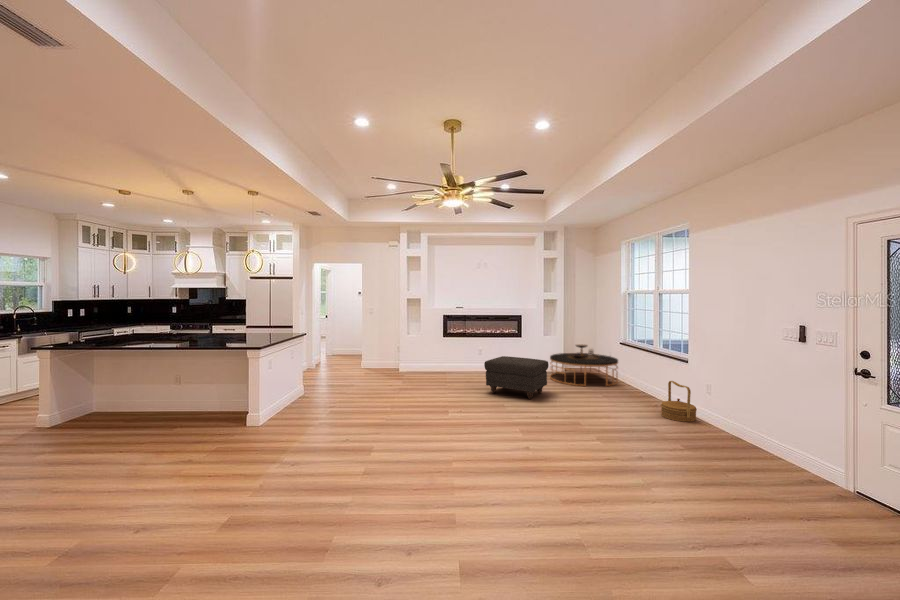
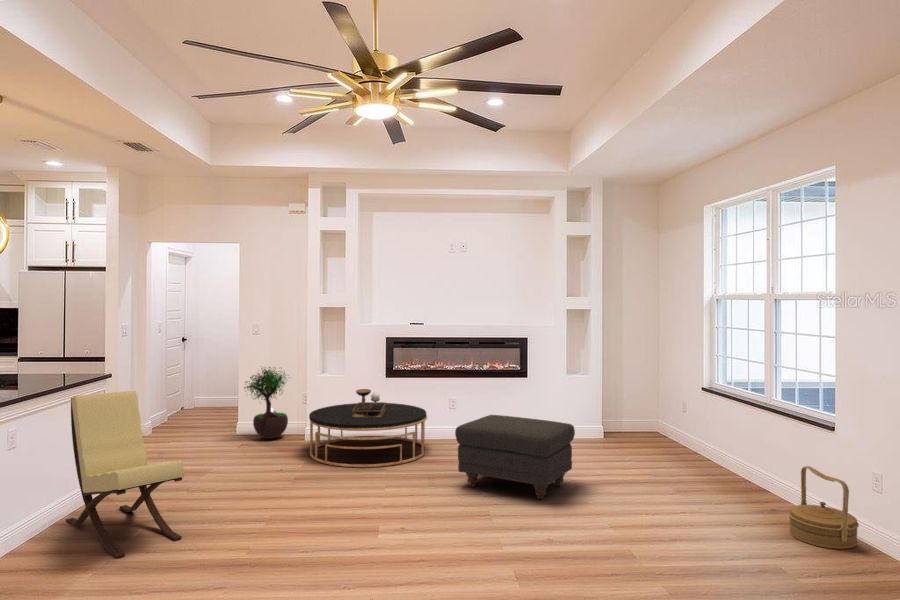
potted tree: none [366,329,392,371] -> present [245,367,288,439]
lounge chair: none [291,340,352,419] -> present [66,391,184,558]
coffee table: present [550,344,618,386] -> present [309,389,427,467]

